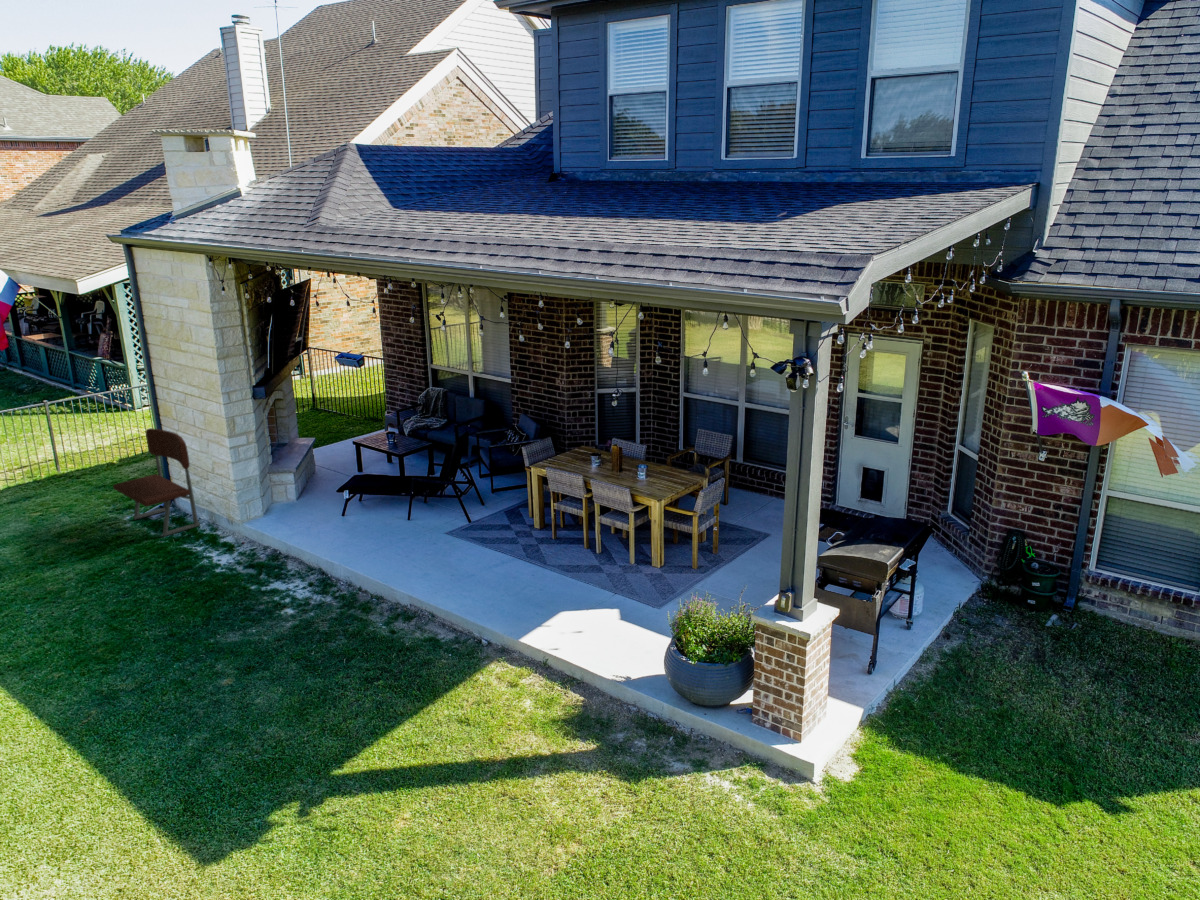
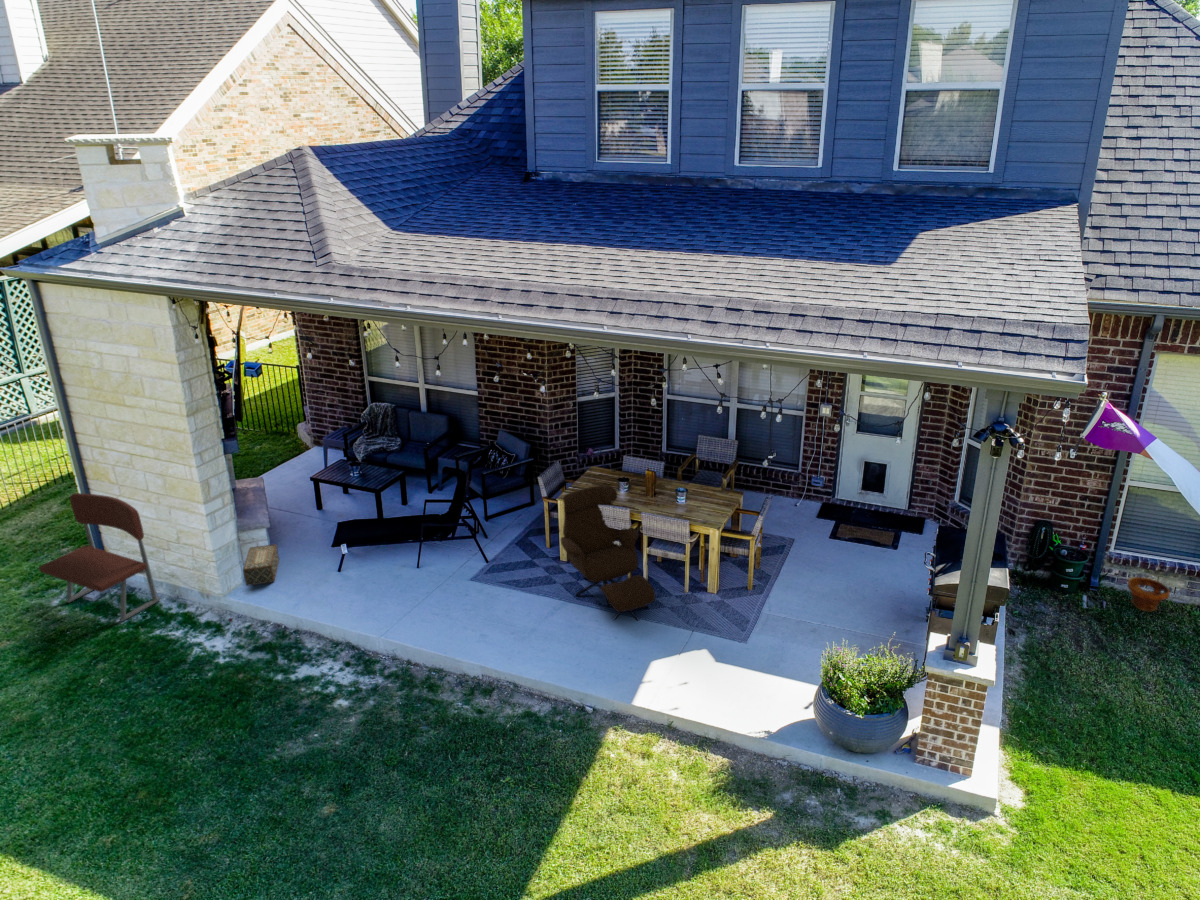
lounge chair: none [519,455,594,581] -> present [561,485,655,621]
woven basket: none [263,490,303,520] -> present [243,544,279,586]
planter: none [1100,599,1147,638] -> present [1128,577,1170,611]

